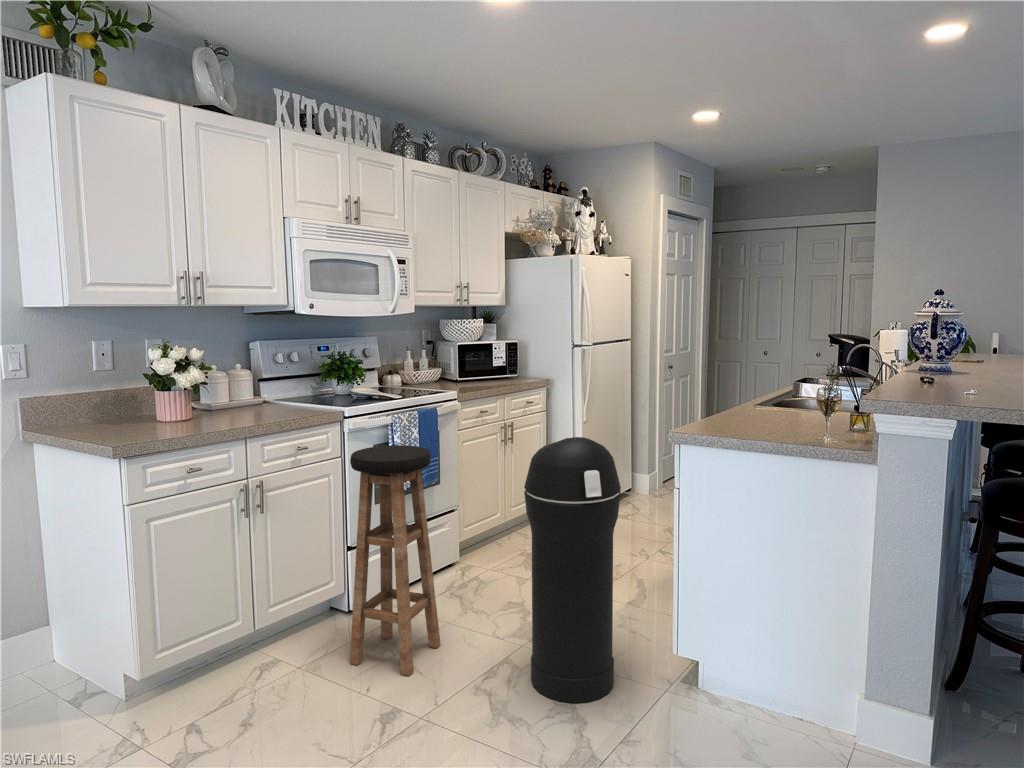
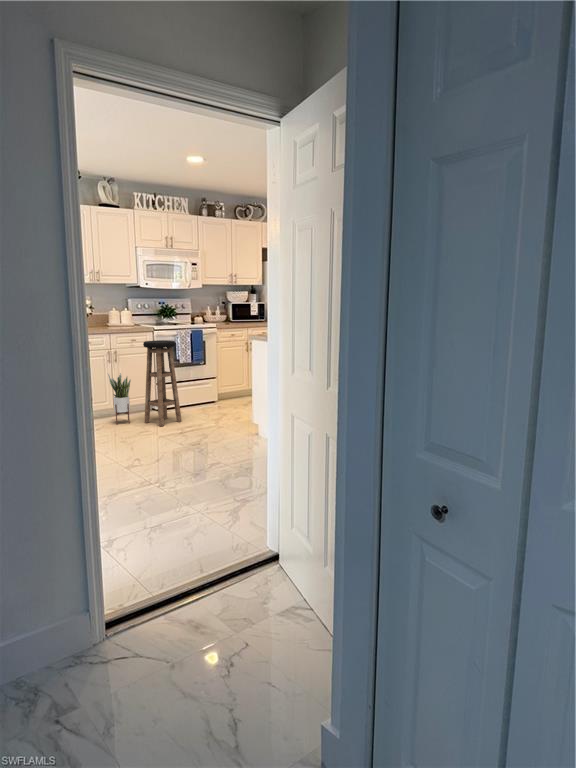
trash can: present [524,437,621,703] -> none [196,335,233,437]
potted plant: none [249,542,314,685] -> present [108,373,131,424]

